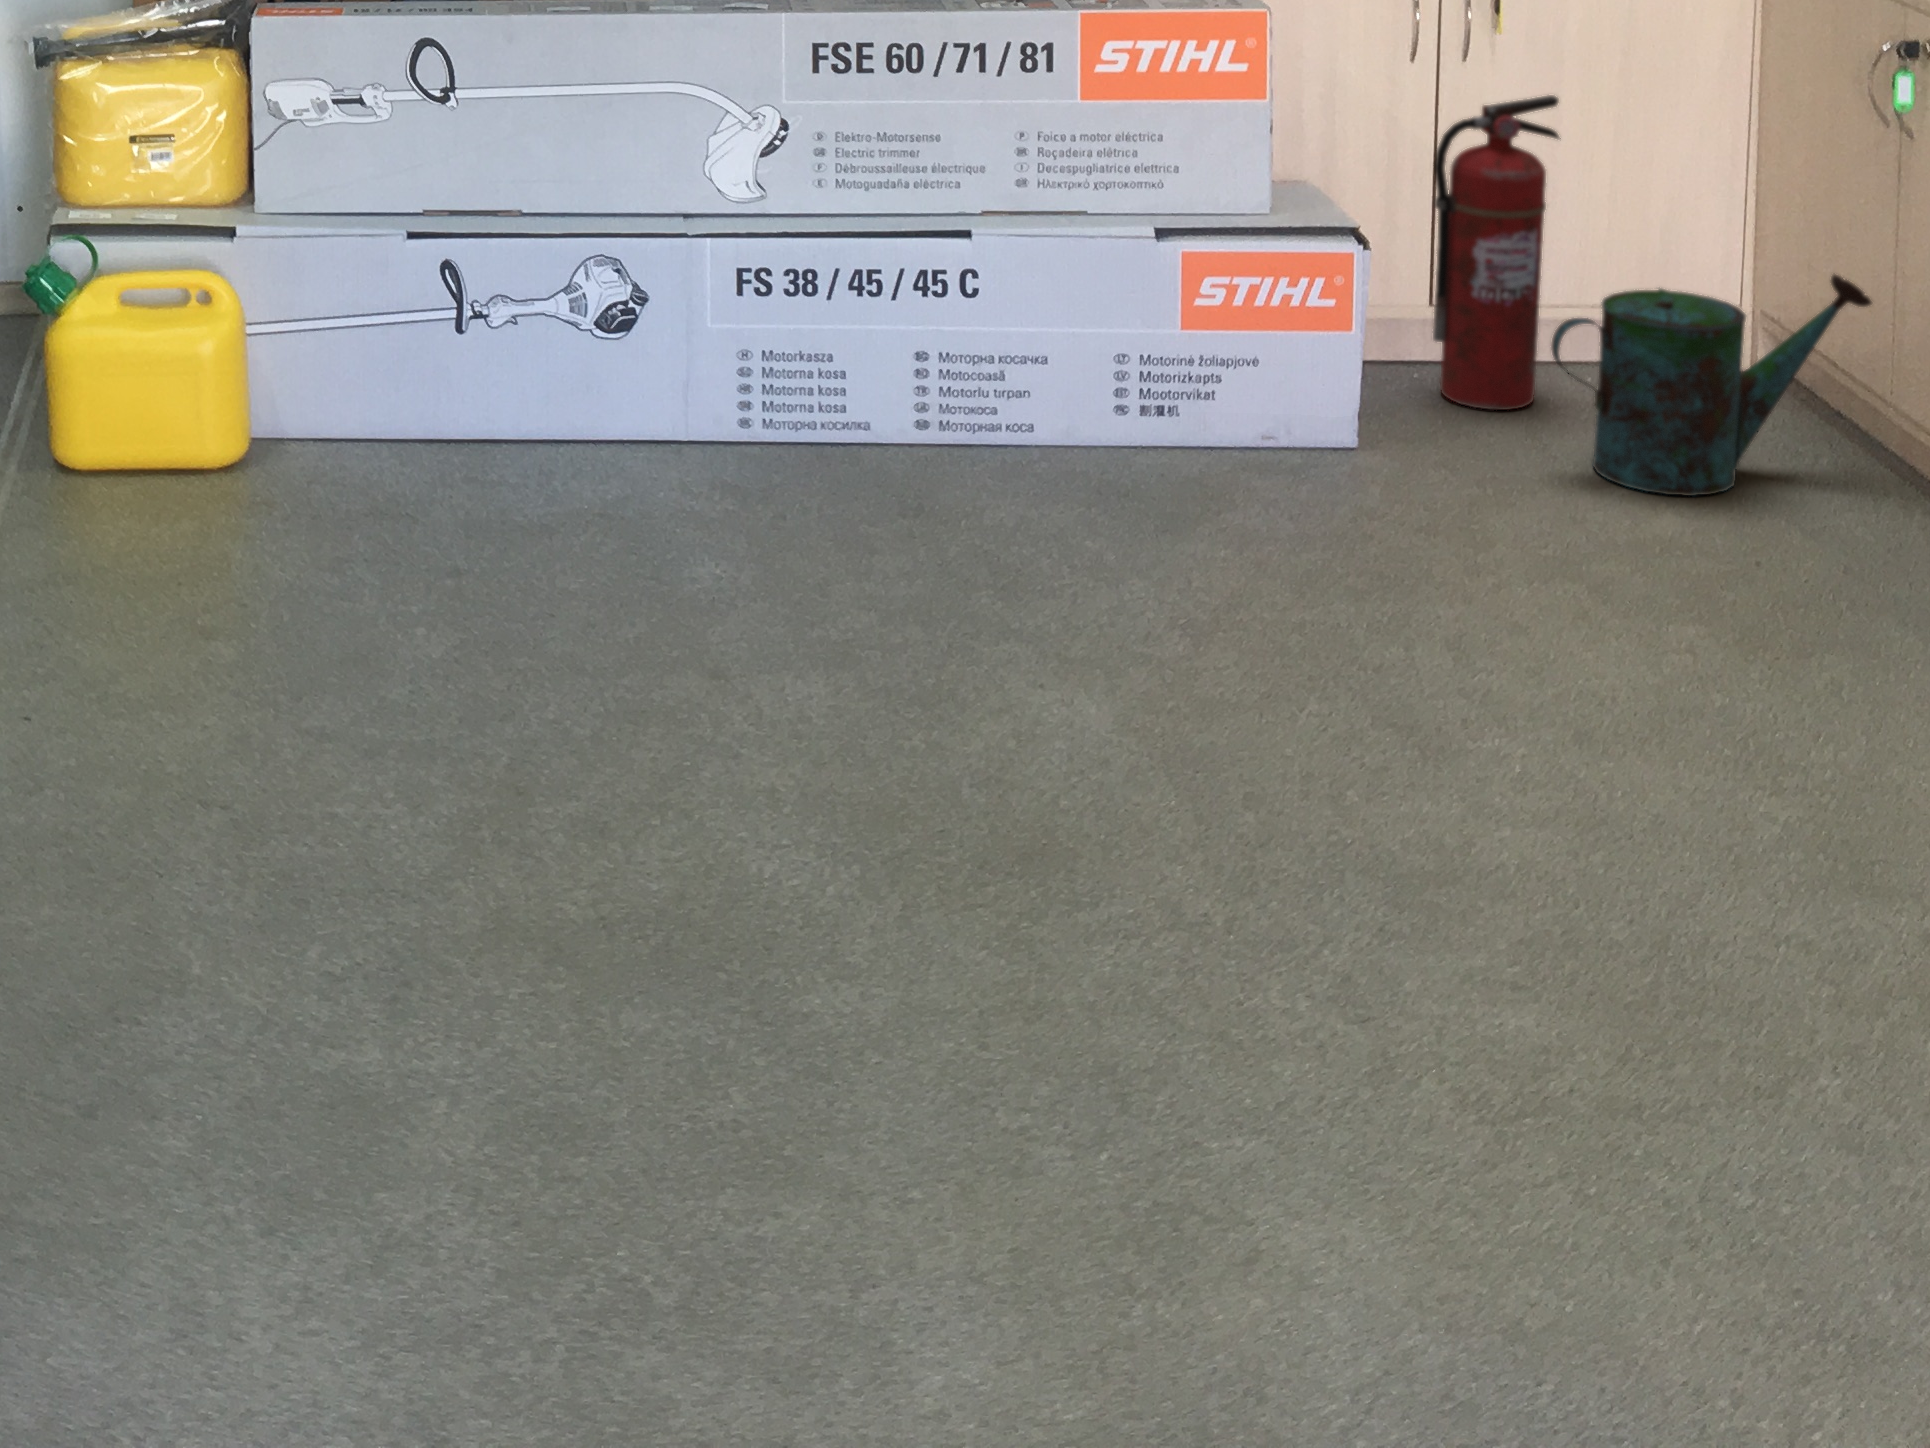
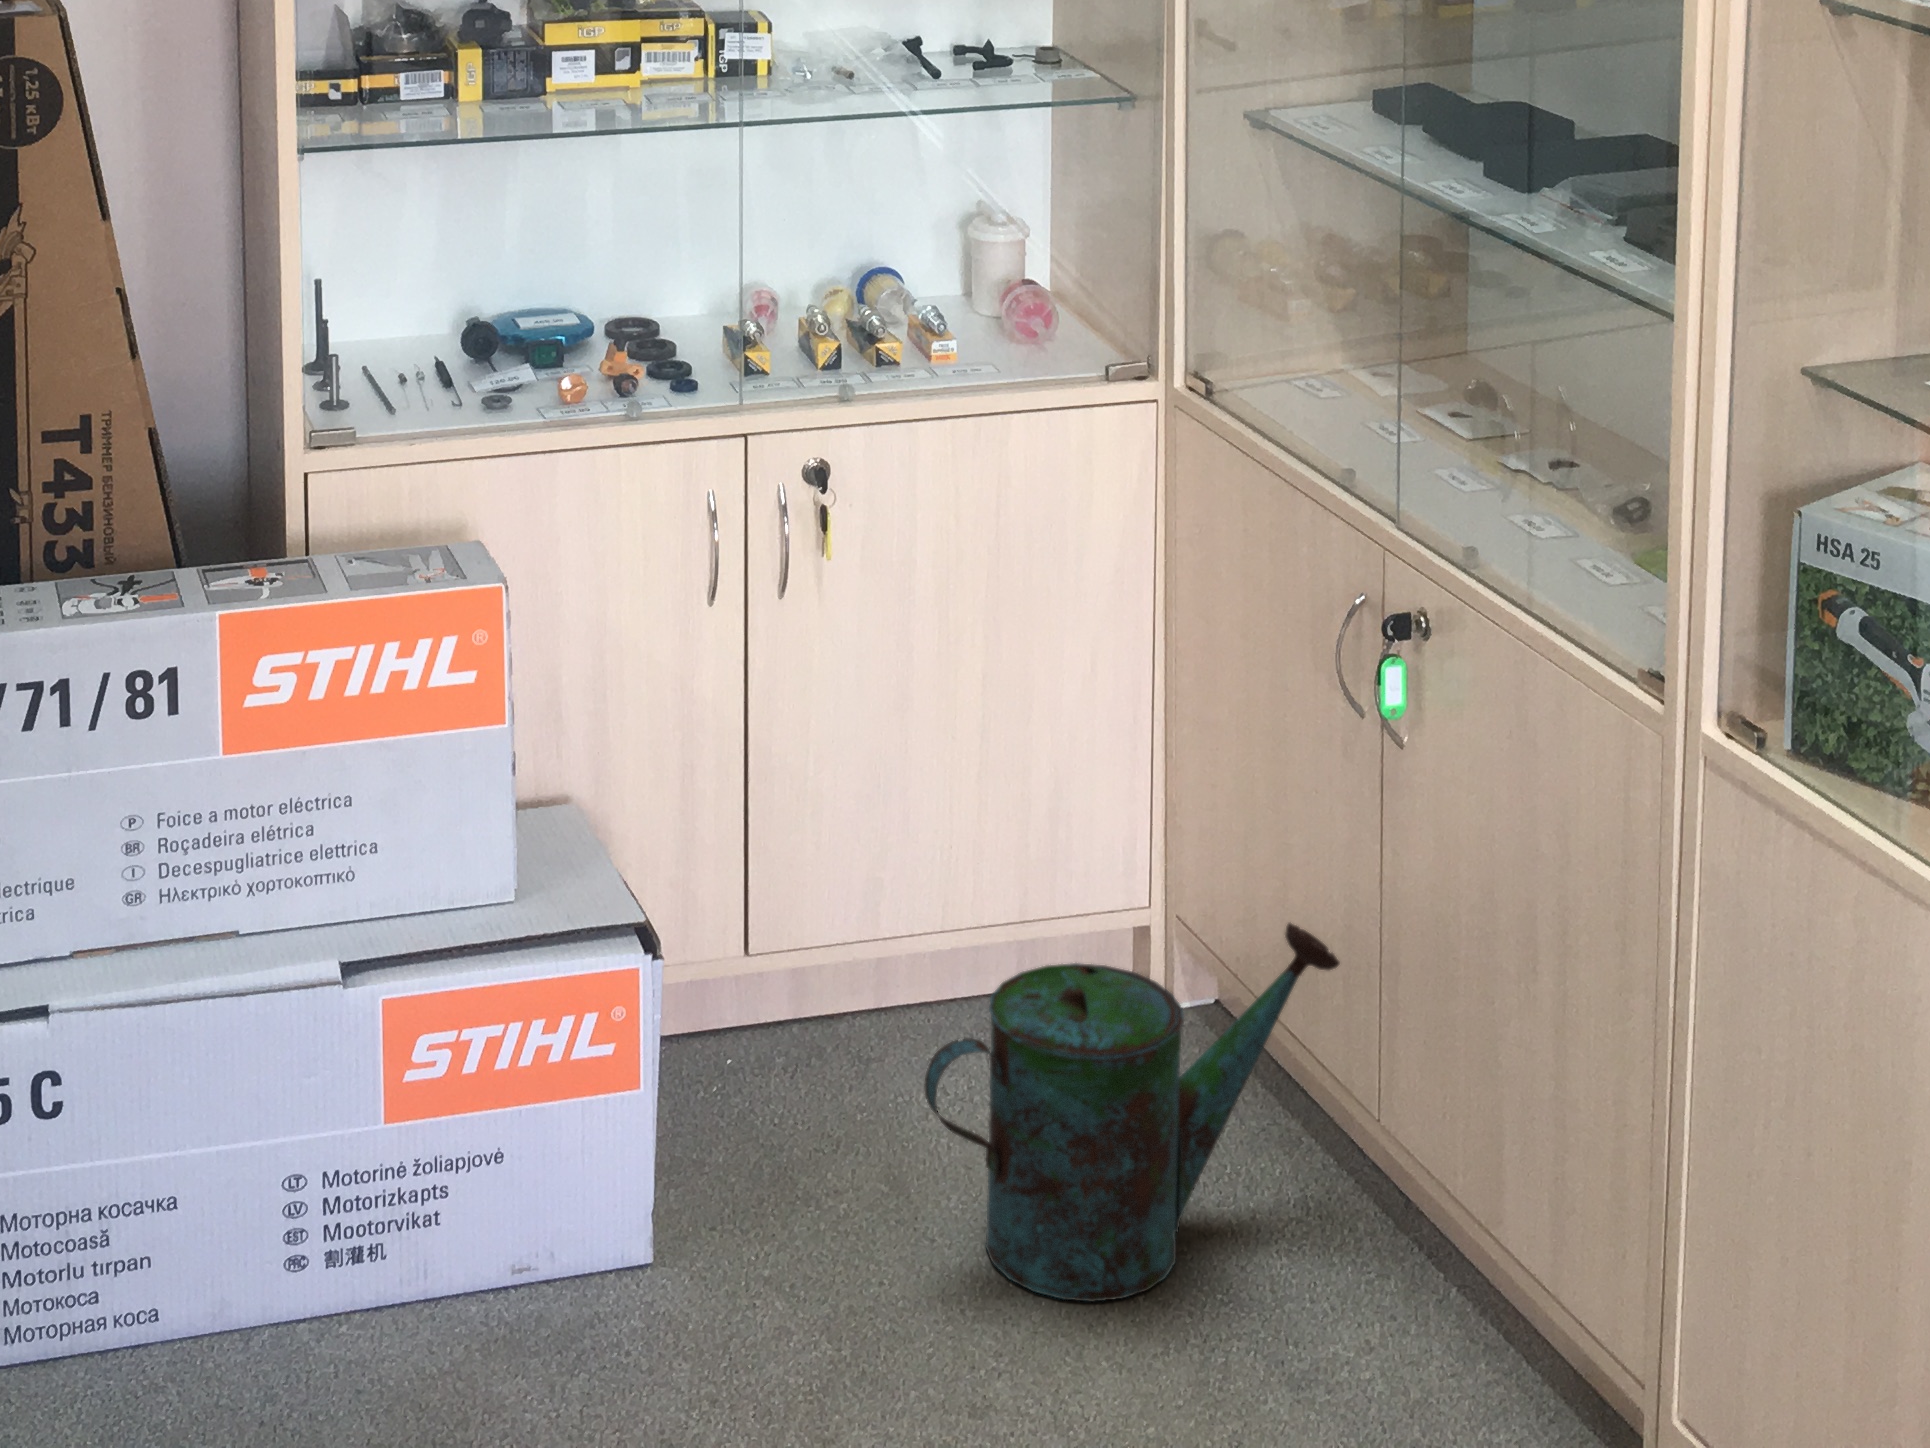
fire extinguisher: present [1433,95,1561,410] -> none [750,655,920,1133]

